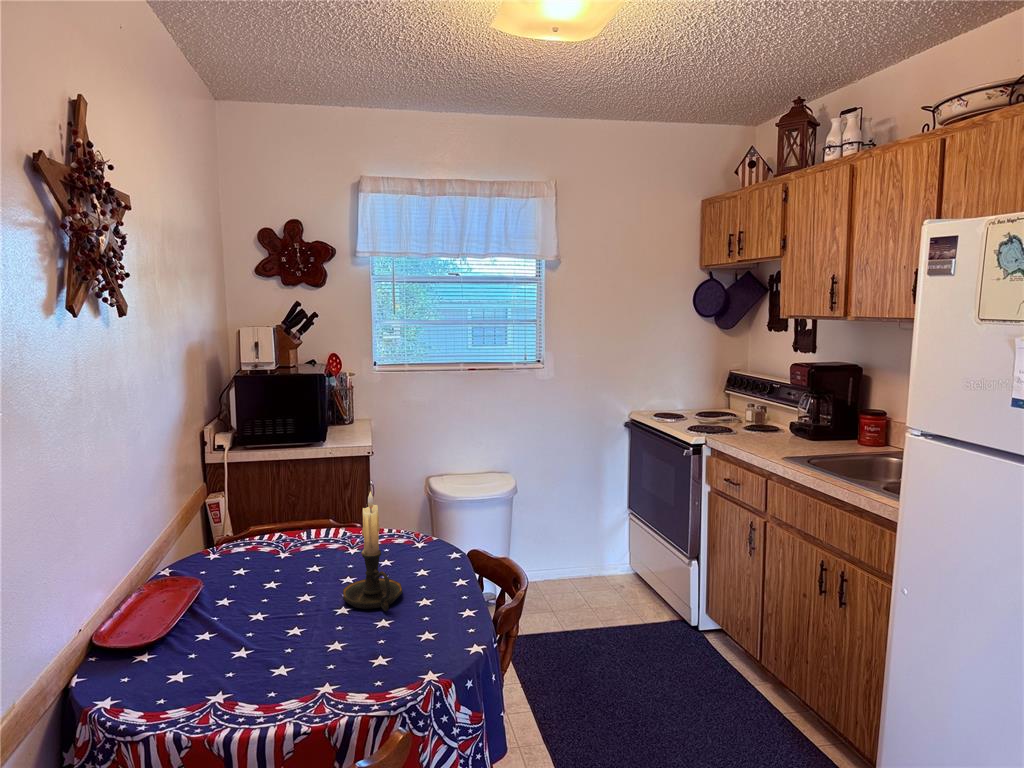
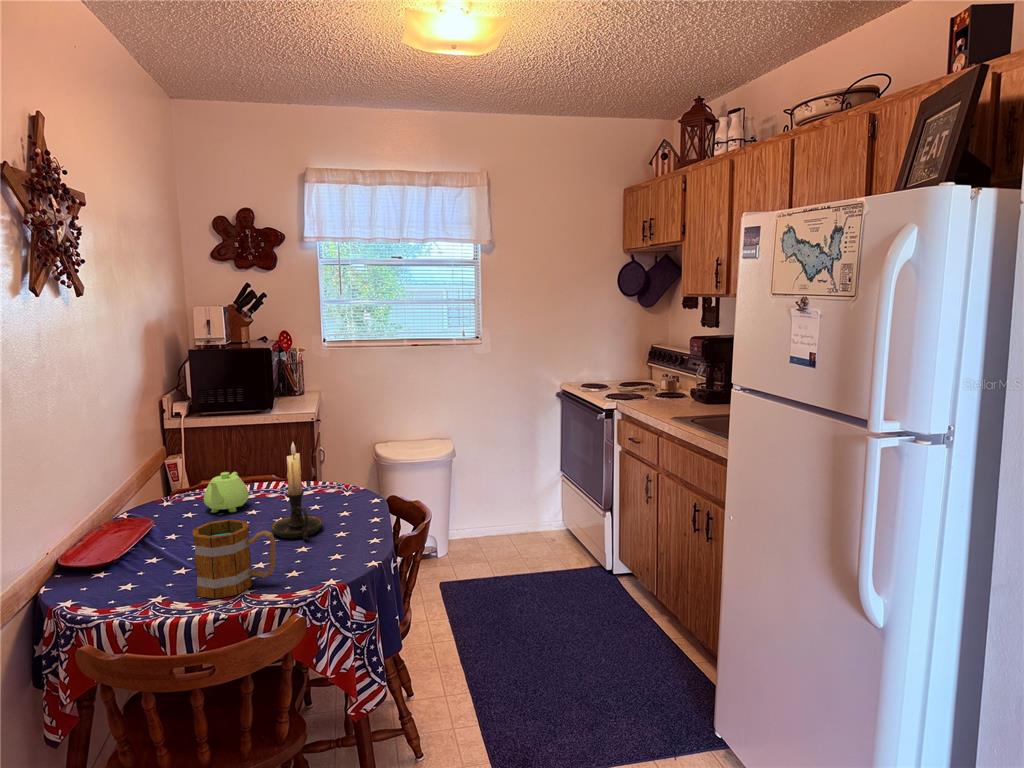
teapot: none [258,521,309,571] -> present [204,472,249,513]
mug: none [261,593,363,700] -> present [193,519,275,599]

